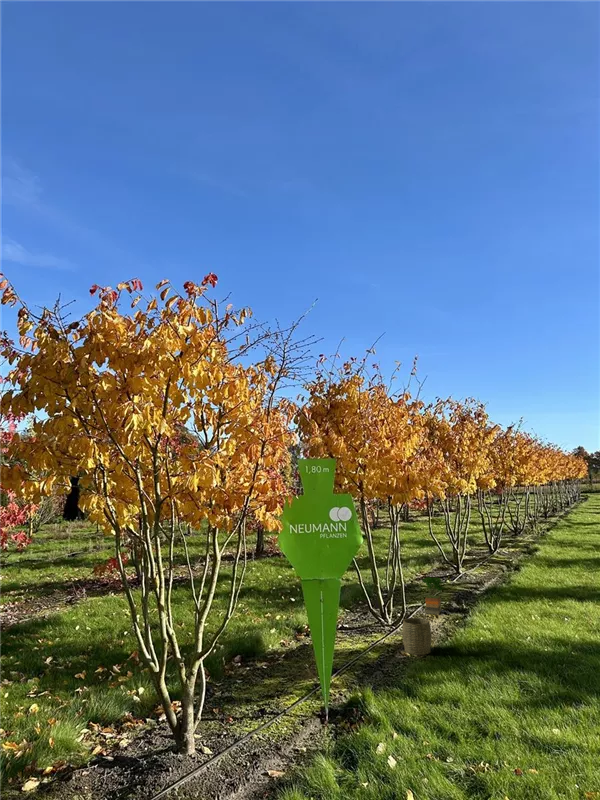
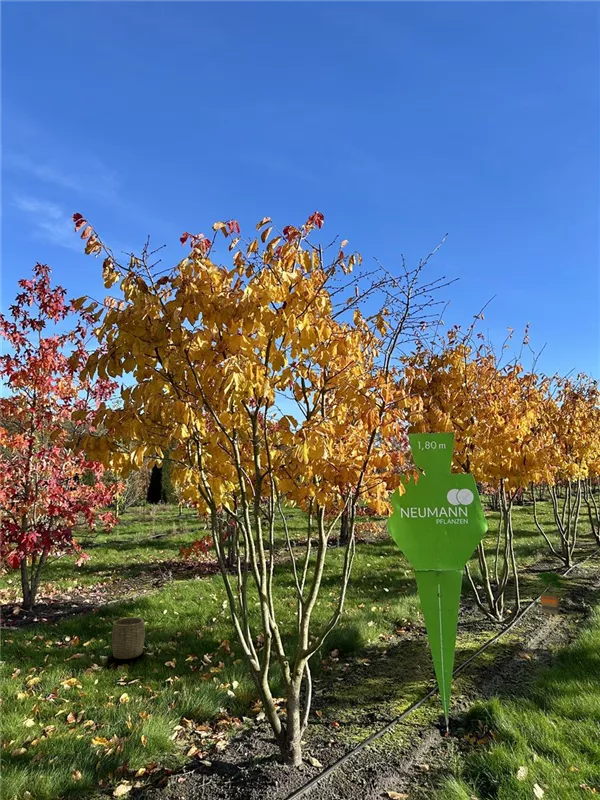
woven basket: present [402,618,431,655] -> present [112,618,145,659]

